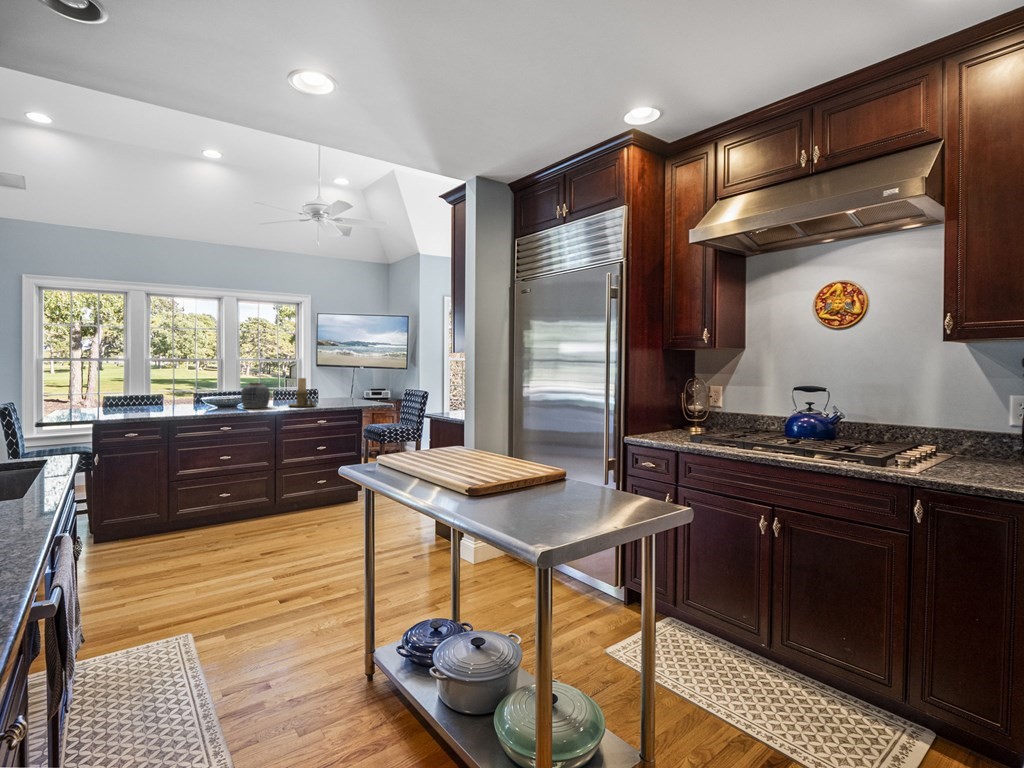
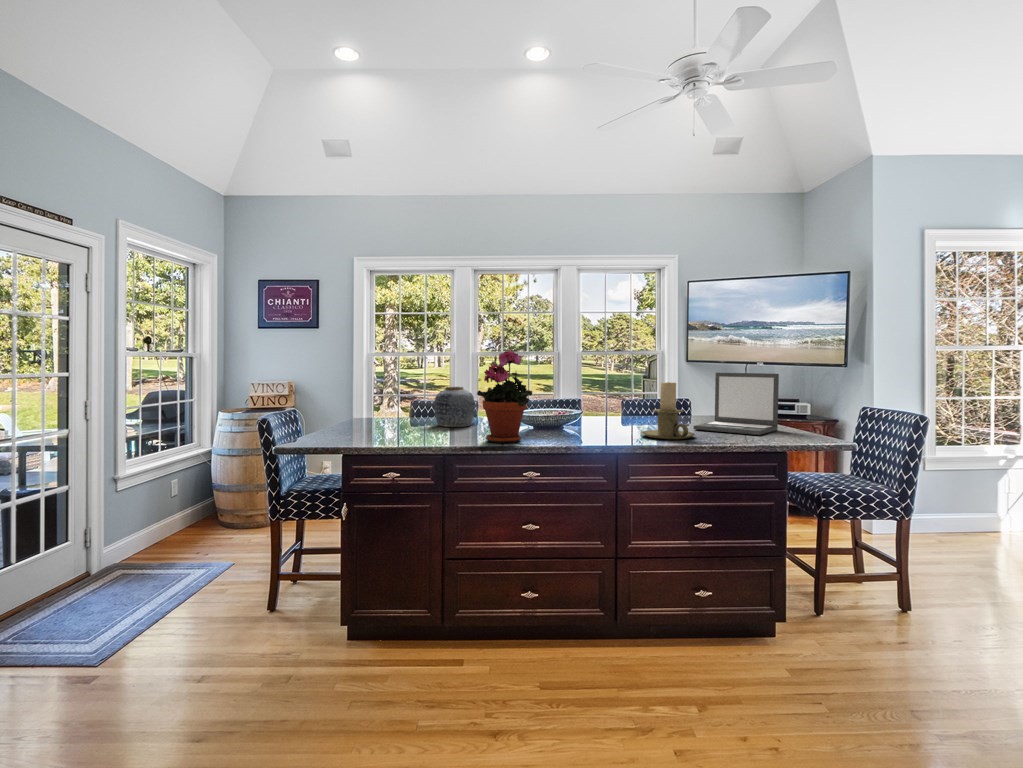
potted plant: none [188,360,224,412] -> present [477,350,532,443]
laptop: none [317,373,360,404] -> present [694,373,779,435]
vase: present [241,383,270,408] -> present [434,387,475,427]

